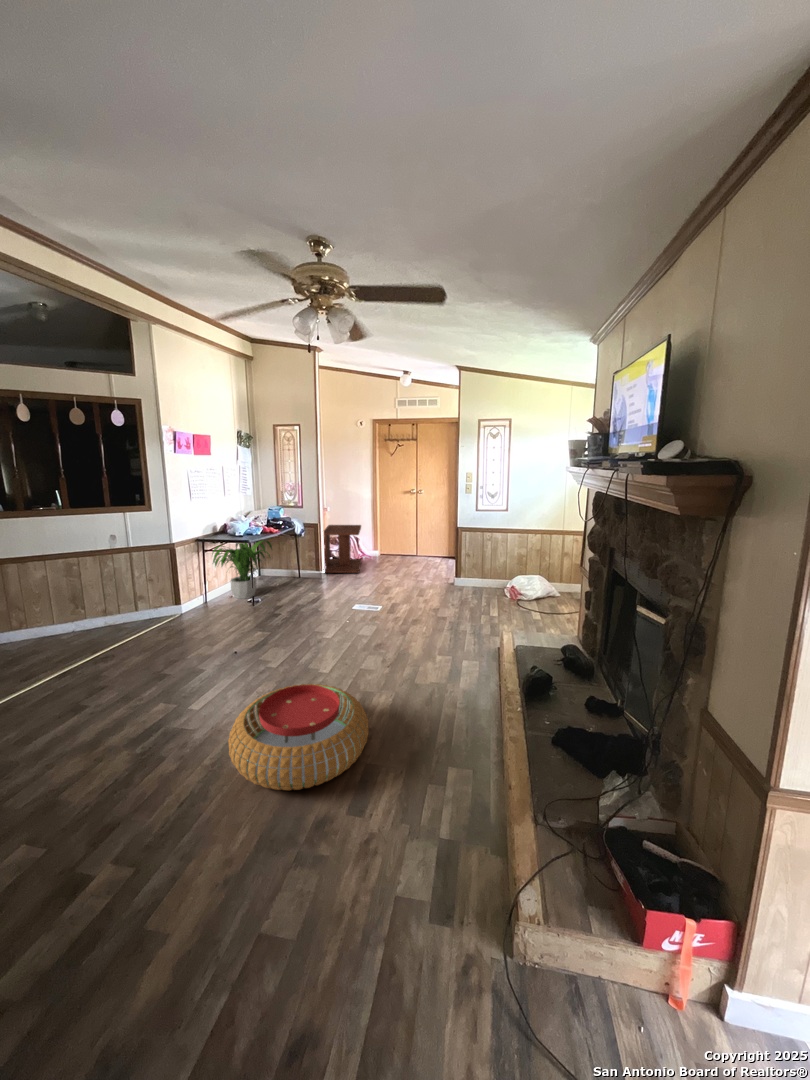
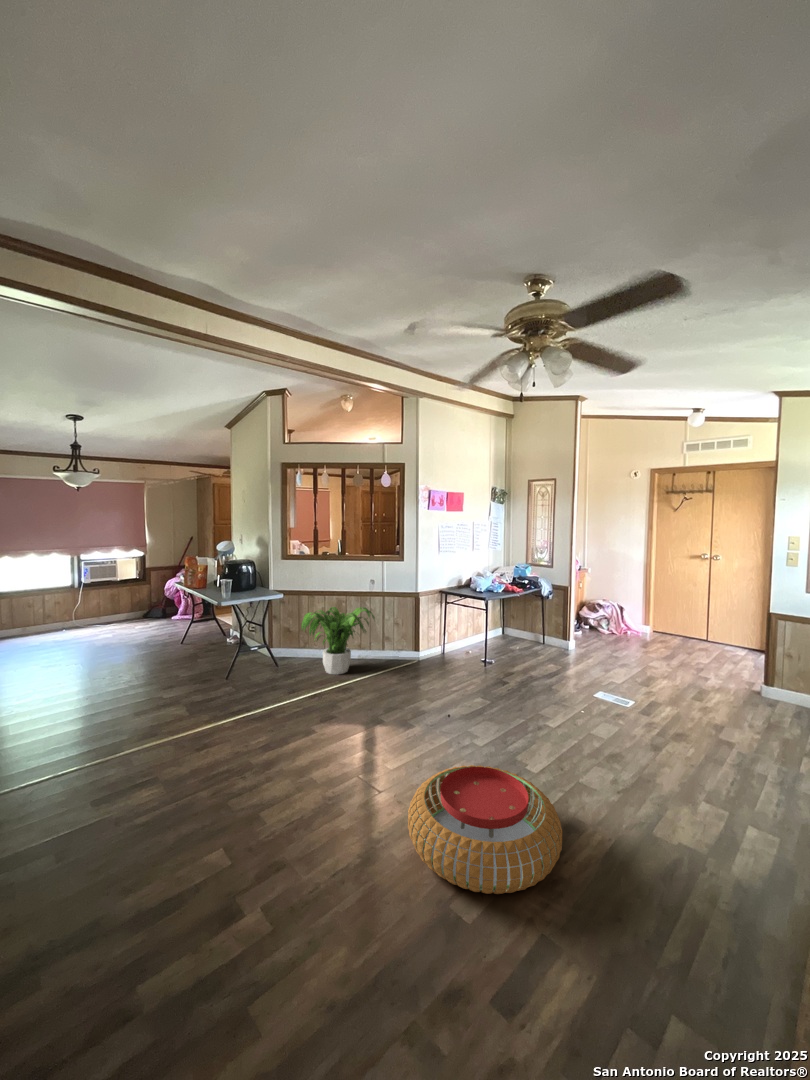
side table: present [324,525,362,573] -> none [572,589,627,651]
potted plant: present [212,540,272,599] -> present [302,607,375,674]

